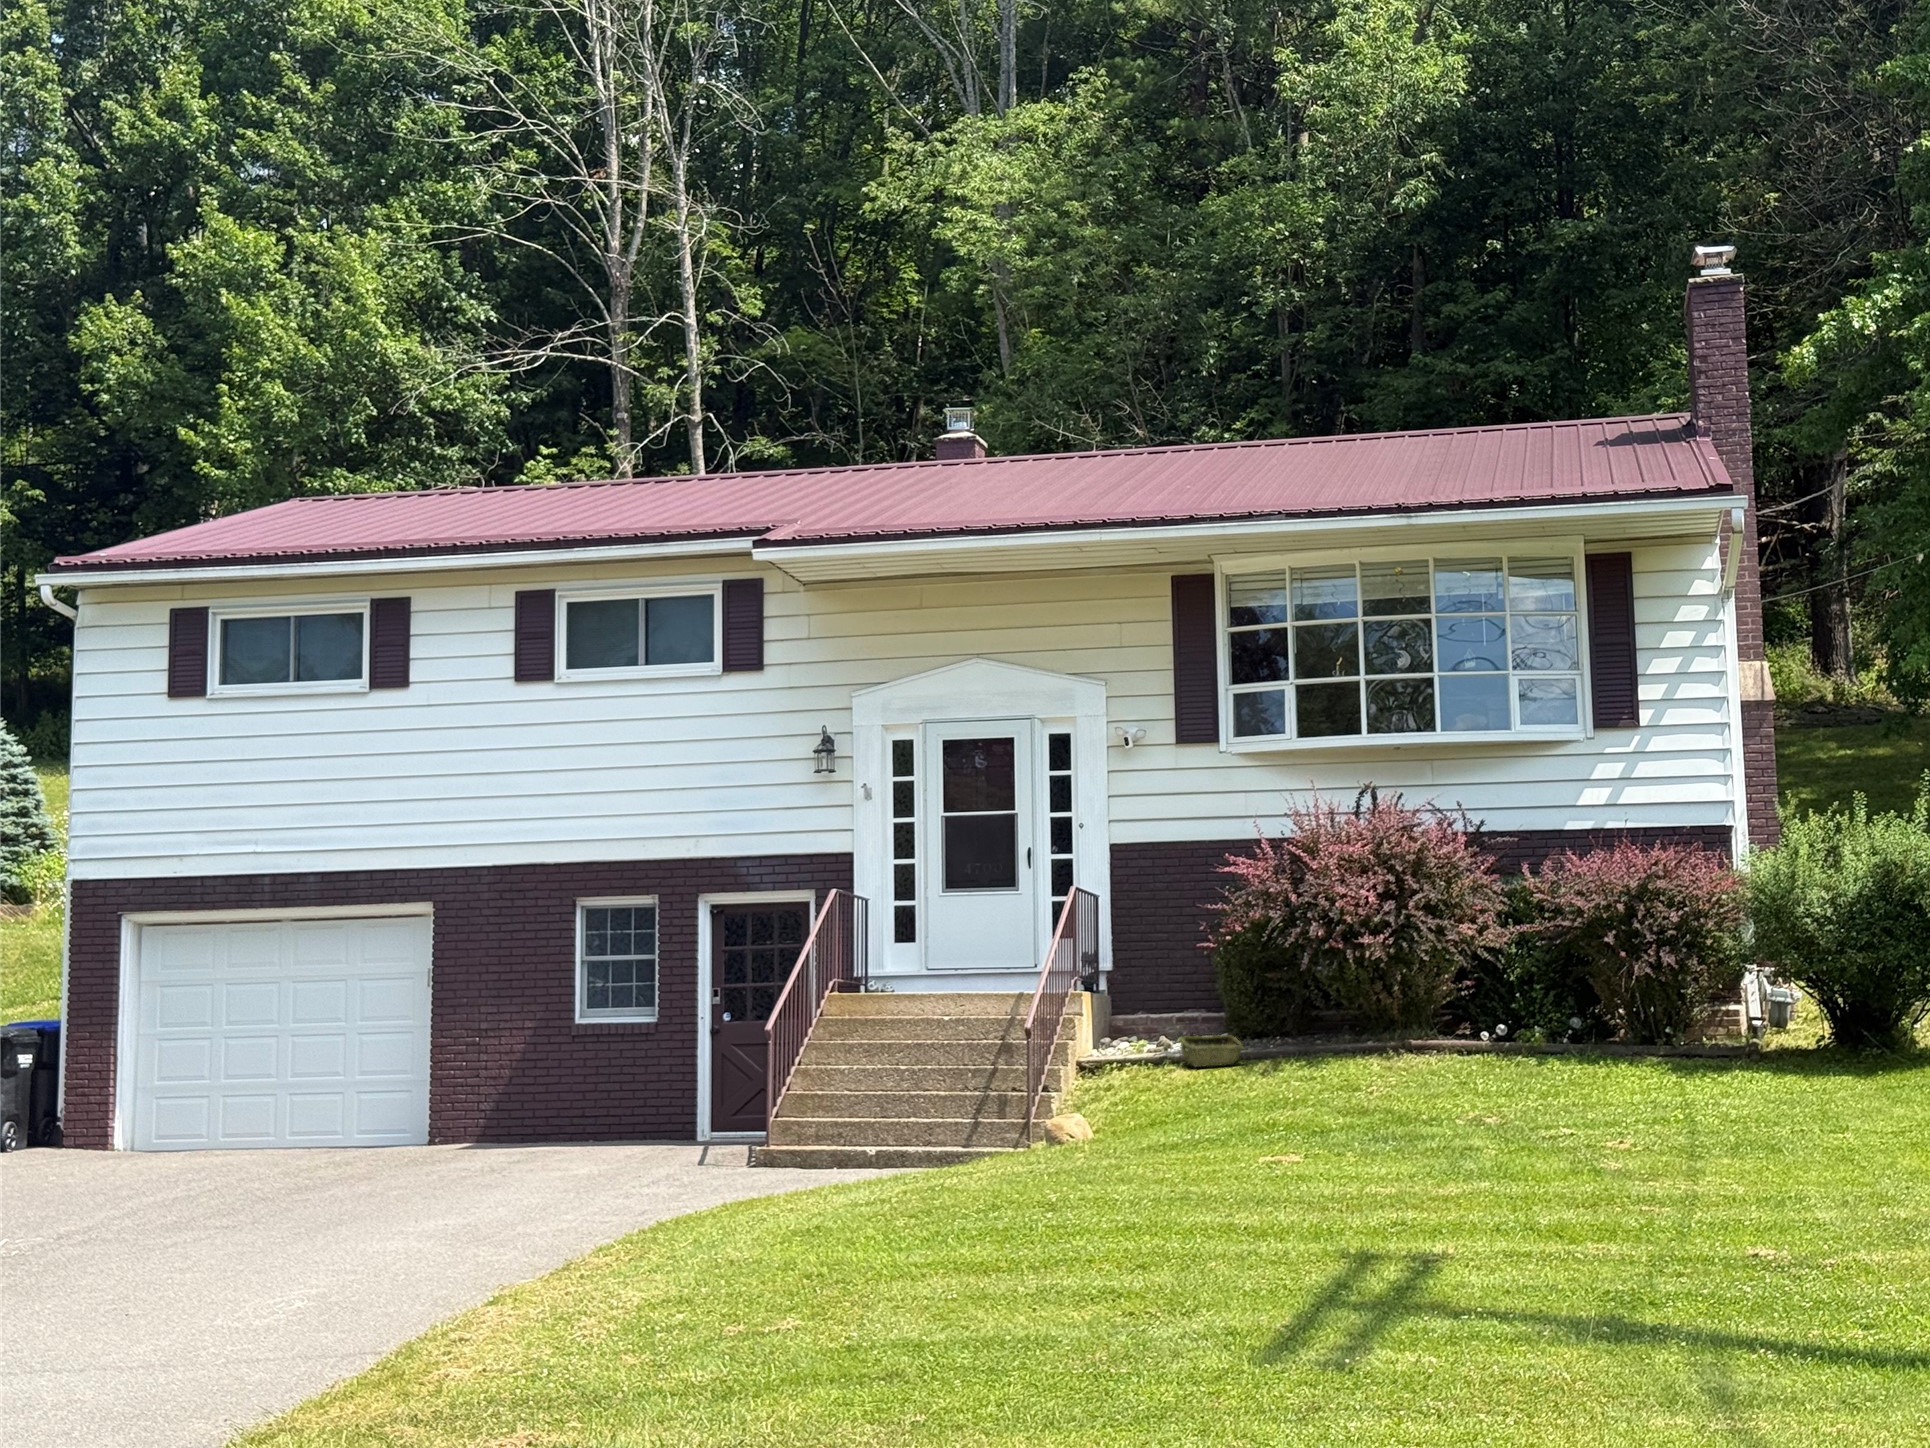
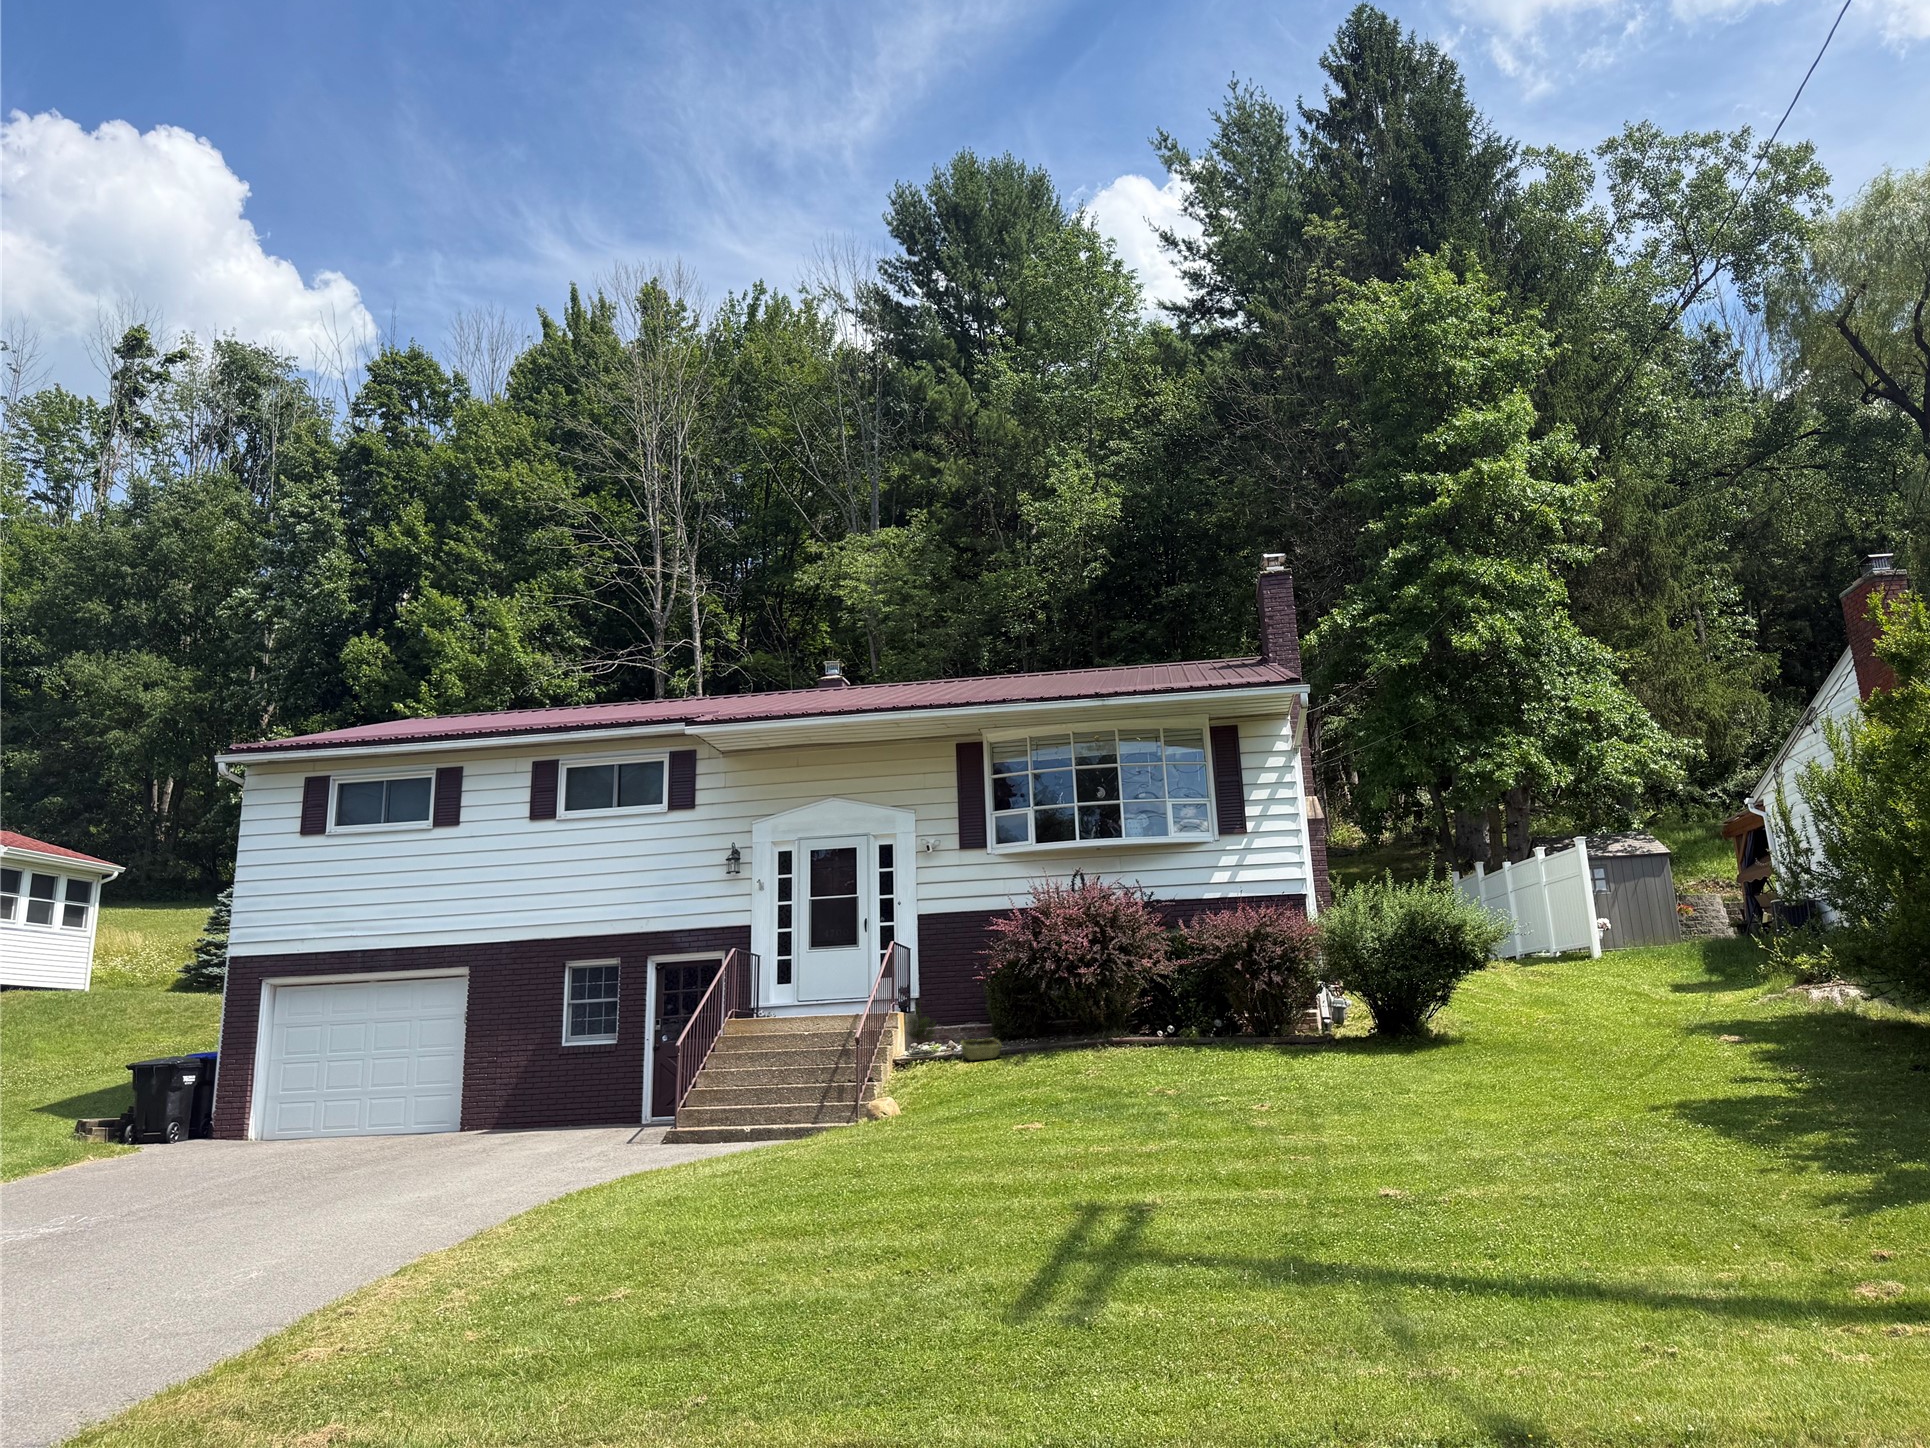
potted tree: none [1090,976,1145,1059] -> present [906,1006,935,1057]

